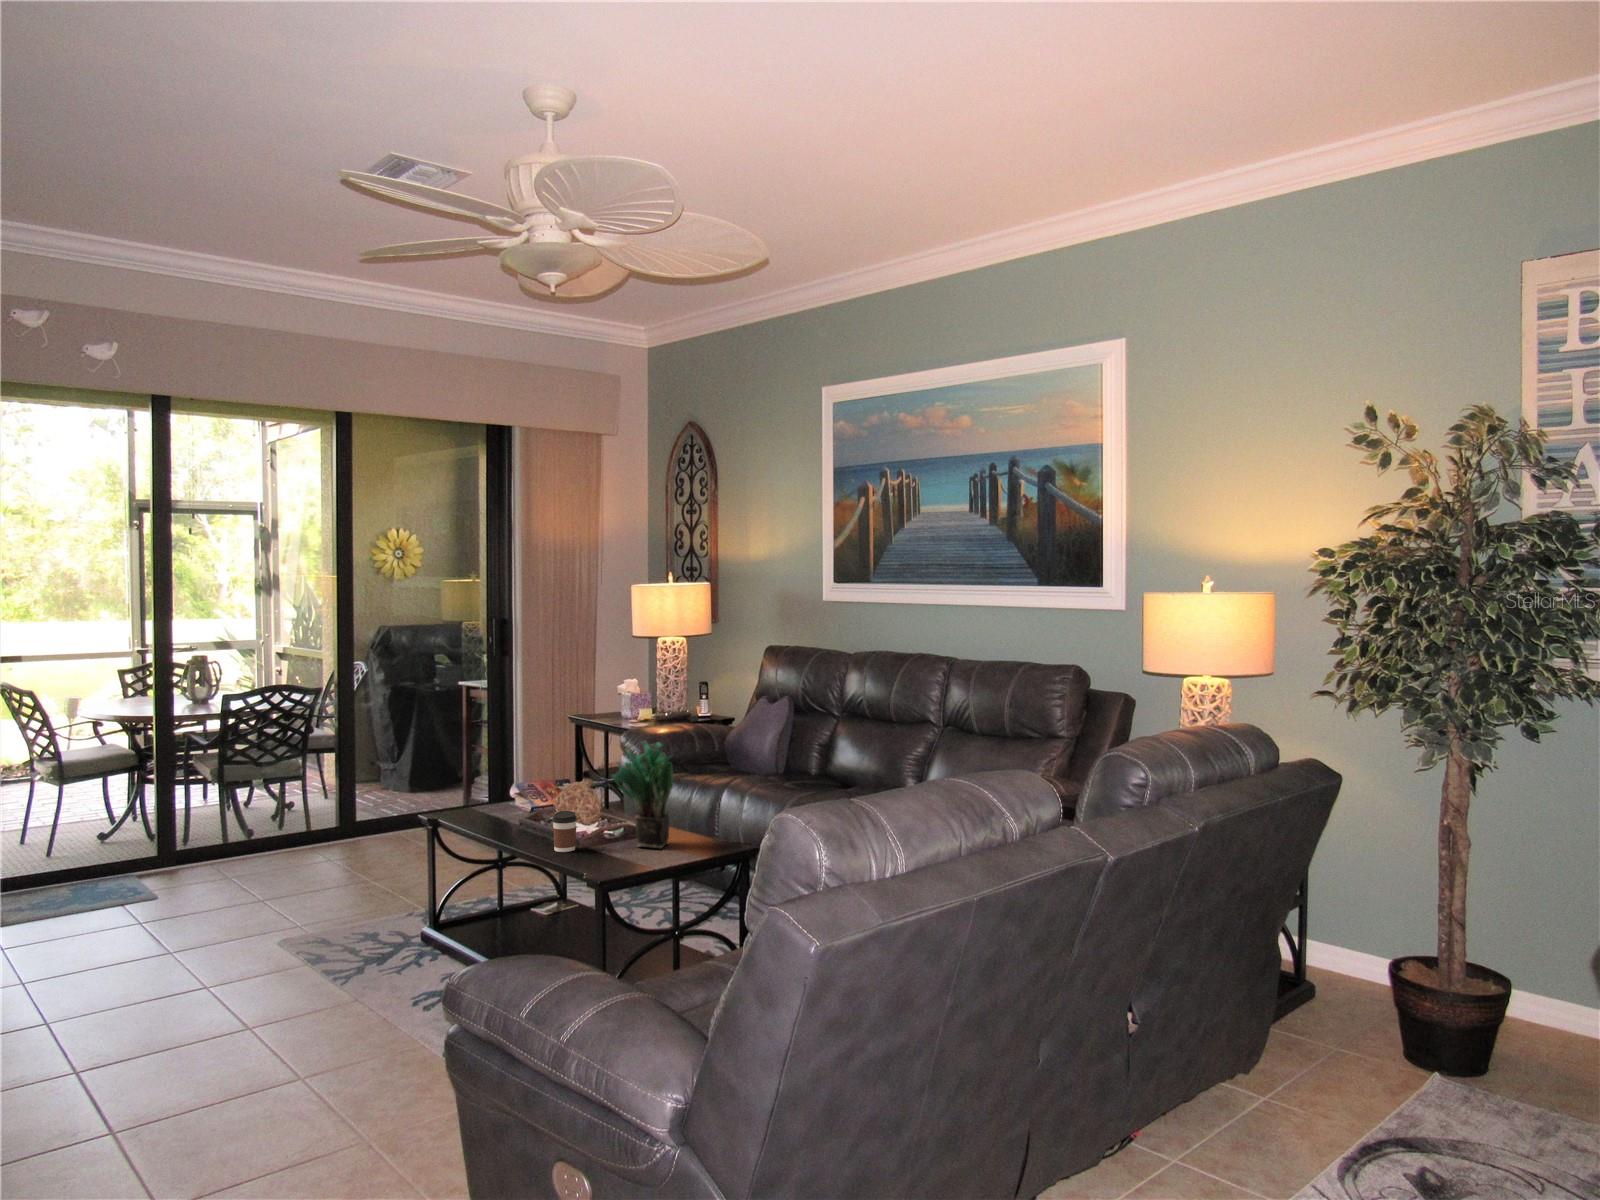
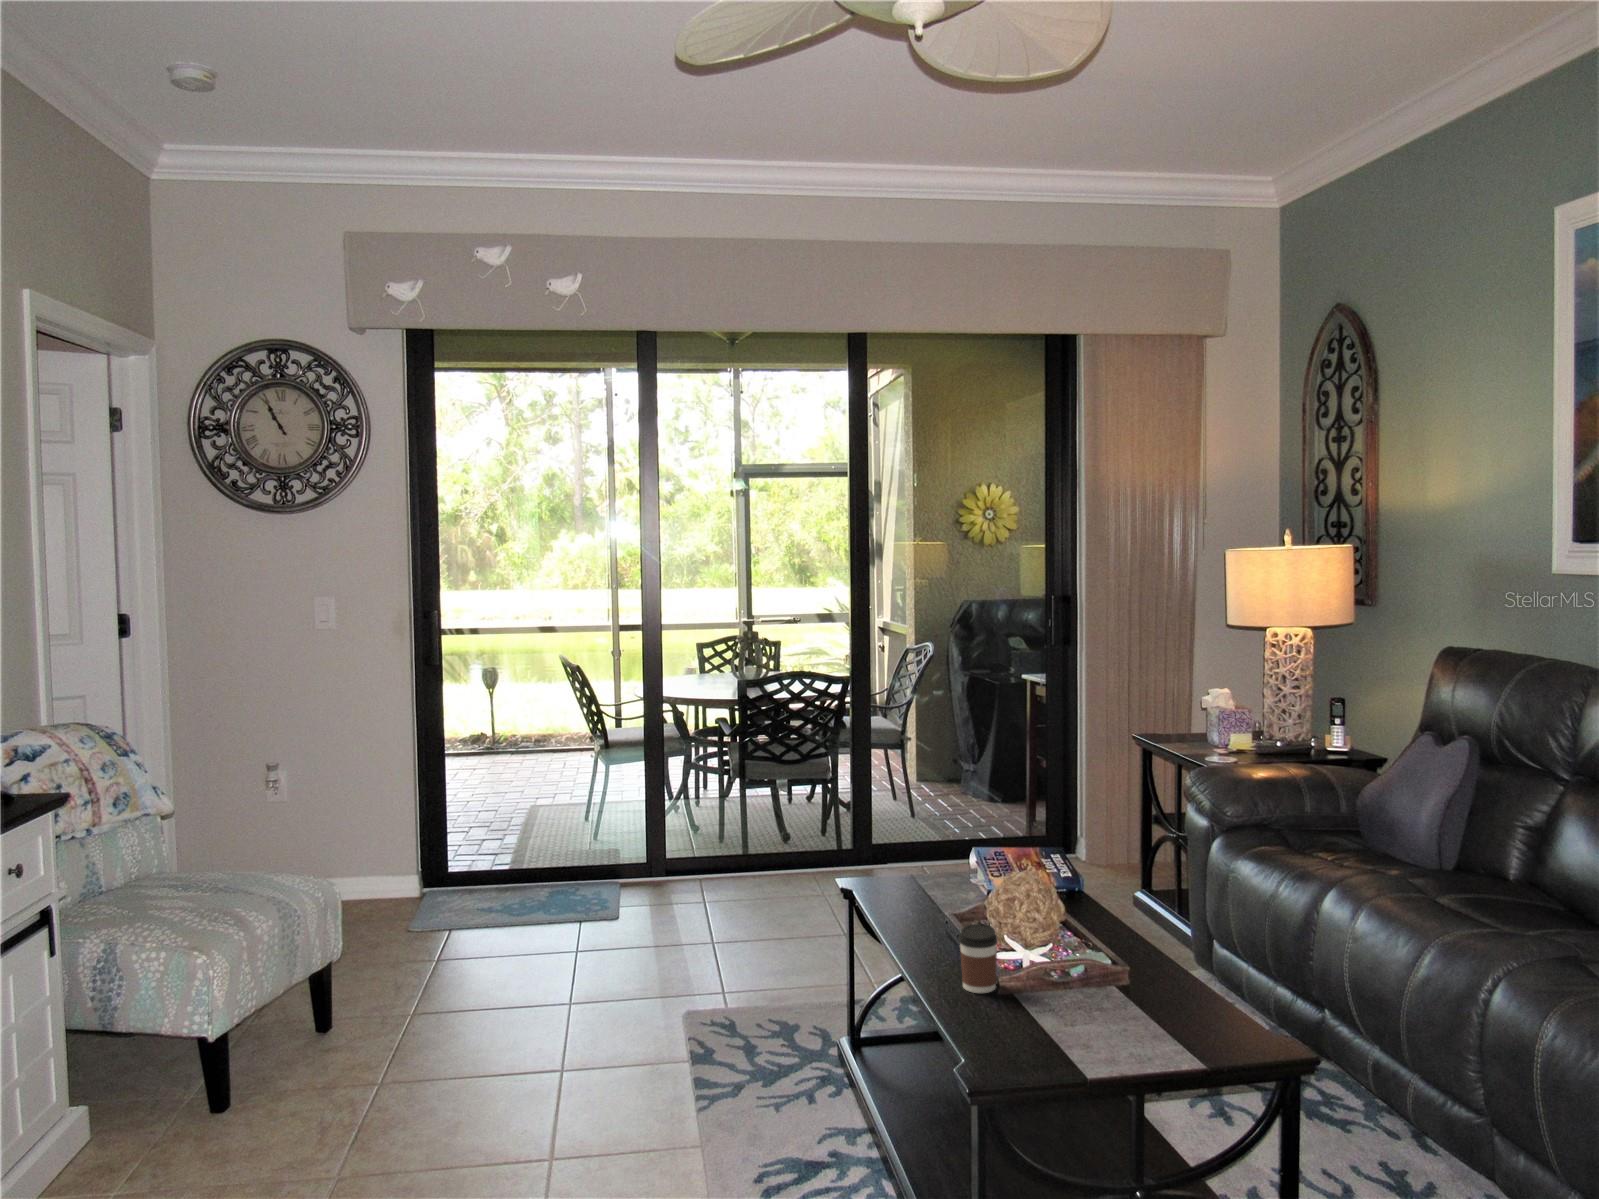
potted plant: present [612,741,674,848] -> none [1043,827,1165,1021]

